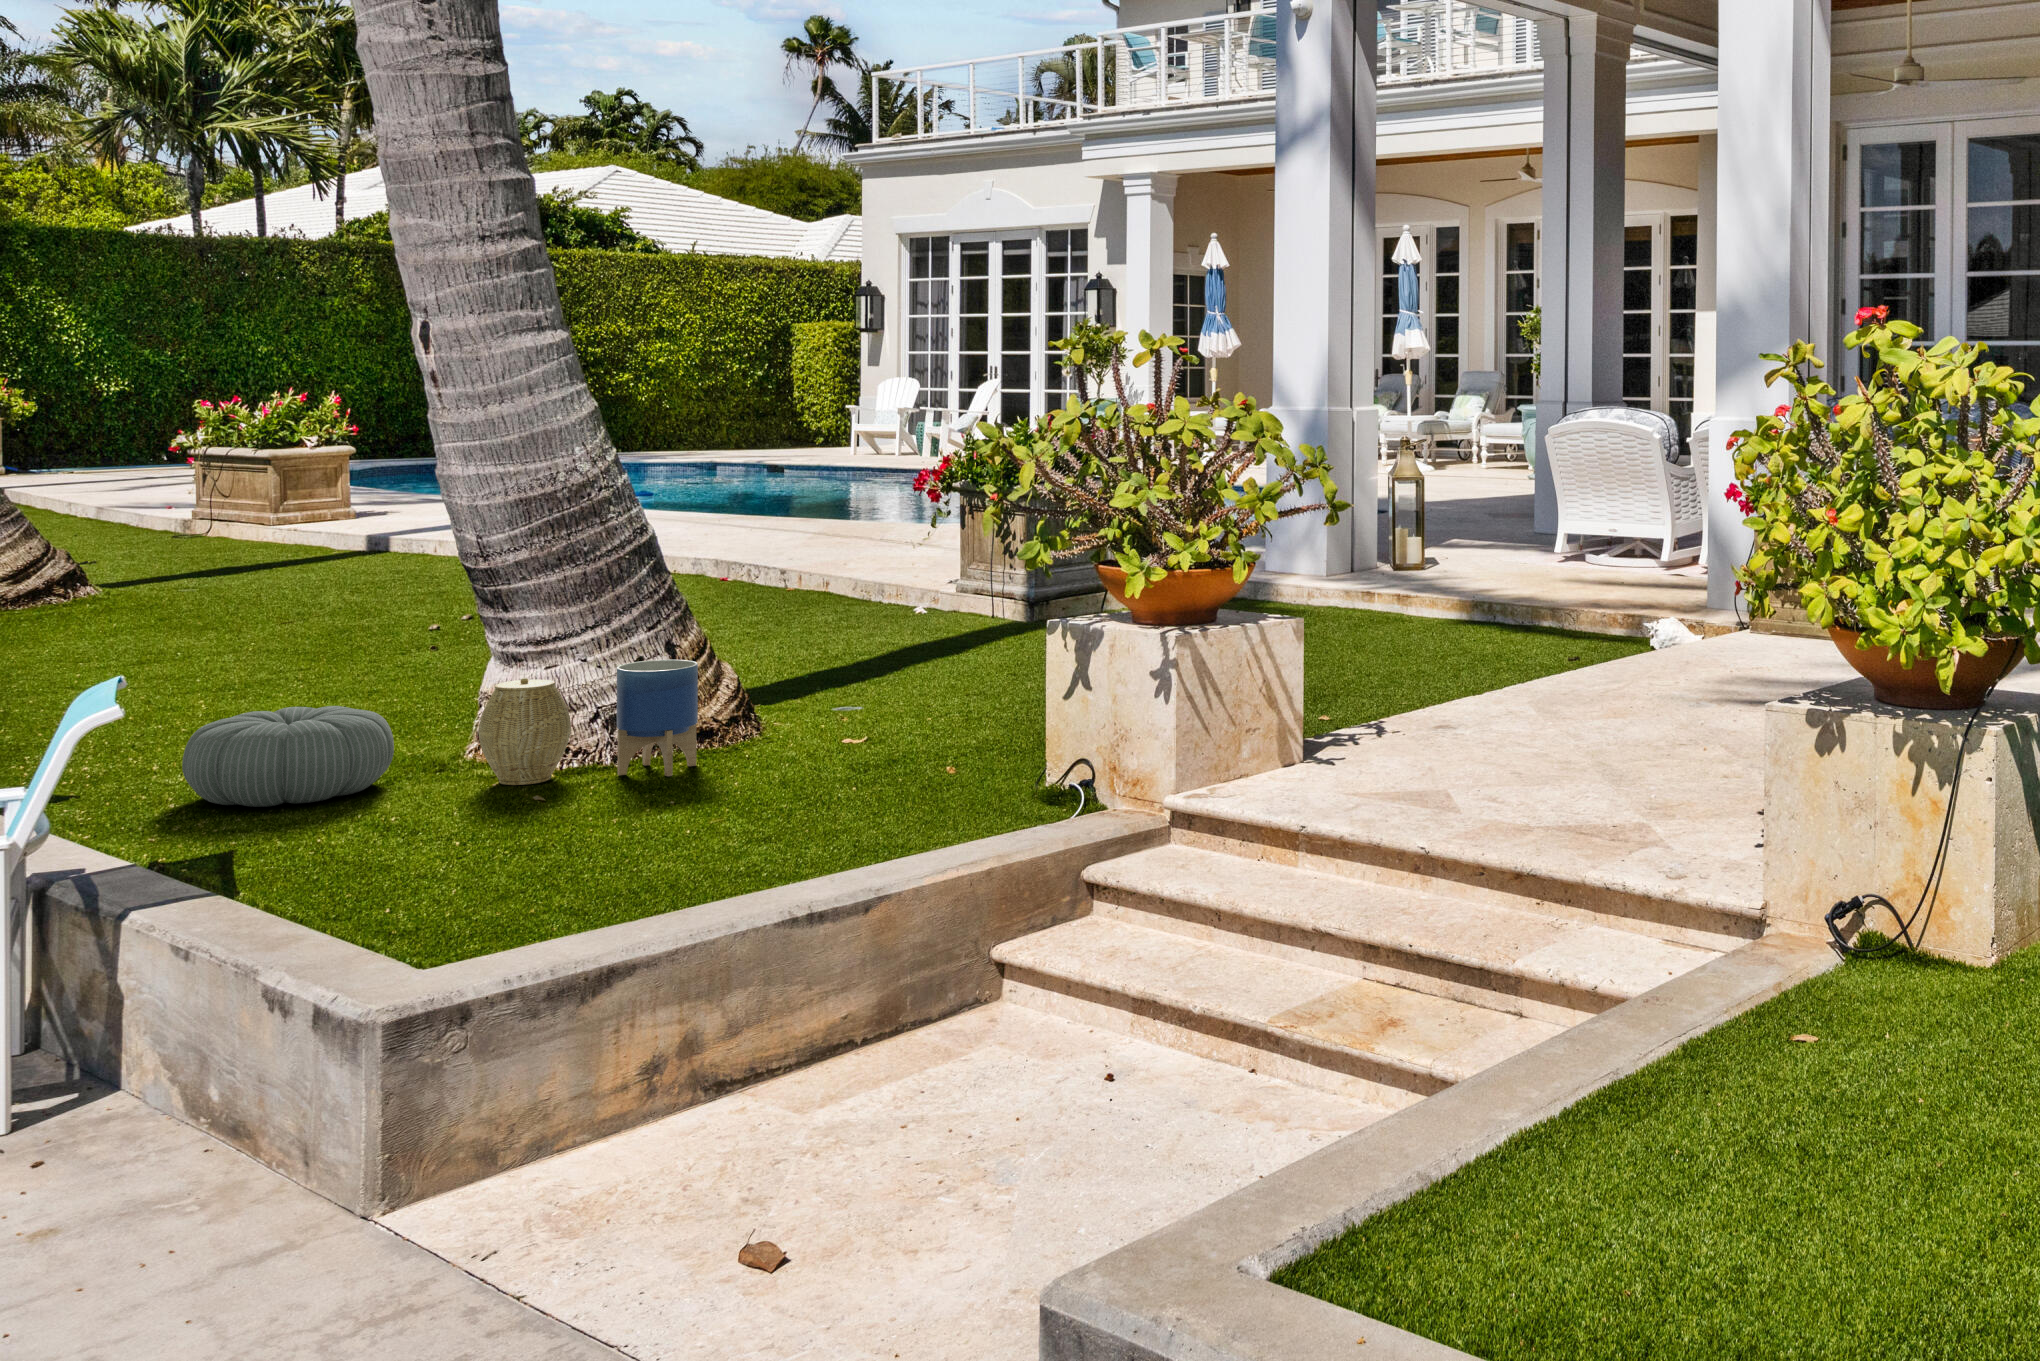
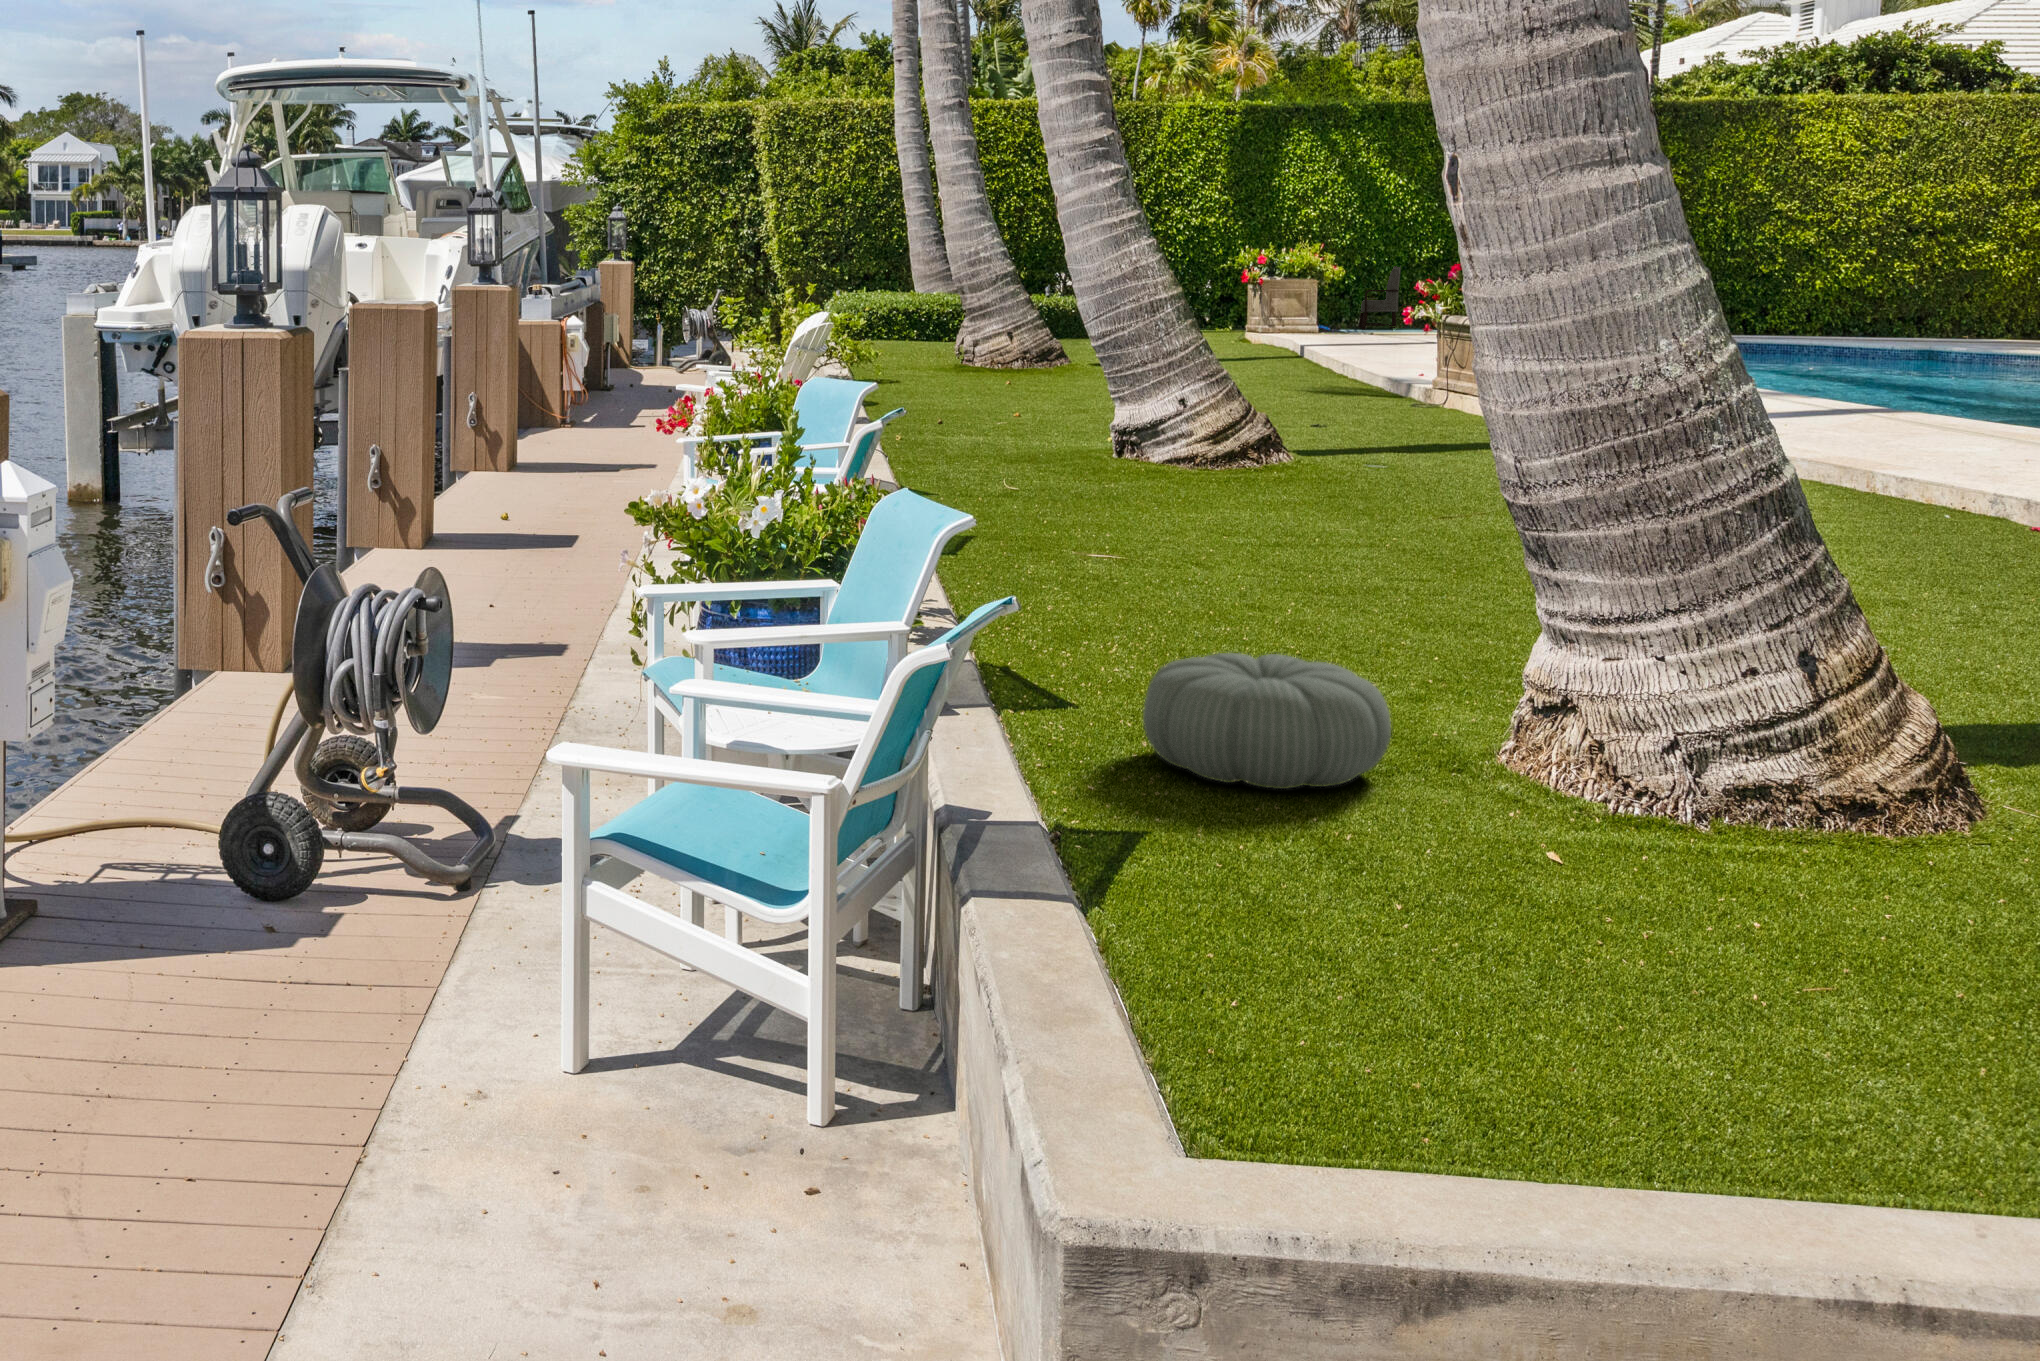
armchair: none [45,400,97,470] -> present [1358,266,1401,330]
planter: present [617,660,698,776] -> none [1698,676,1843,871]
woven basket: present [479,678,571,785] -> none [1493,673,1629,831]

